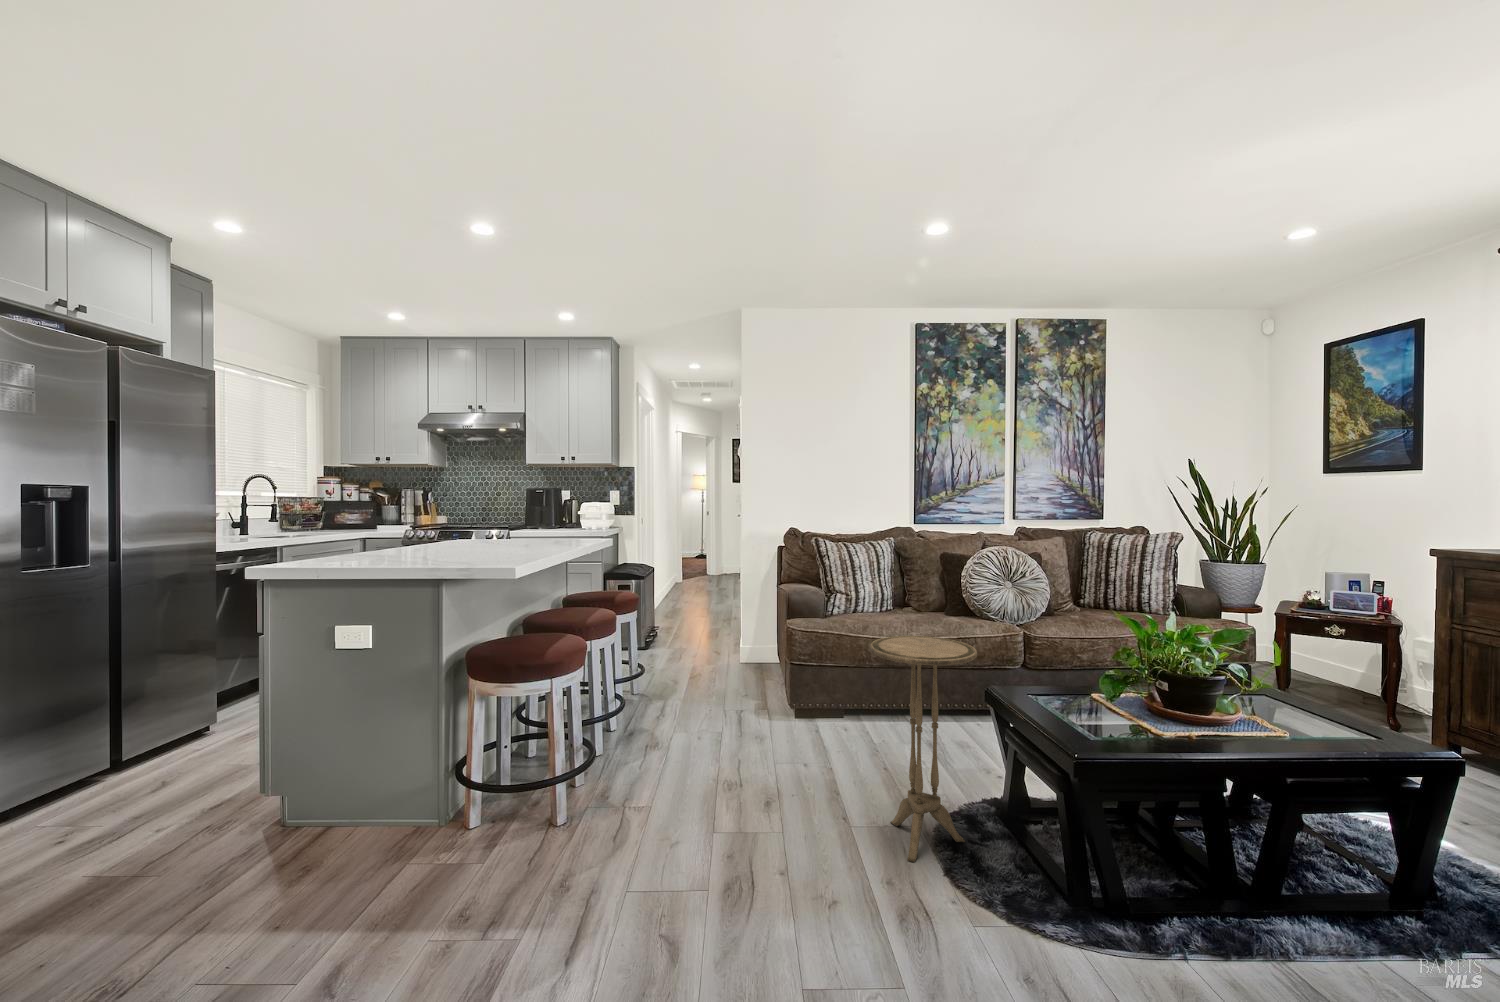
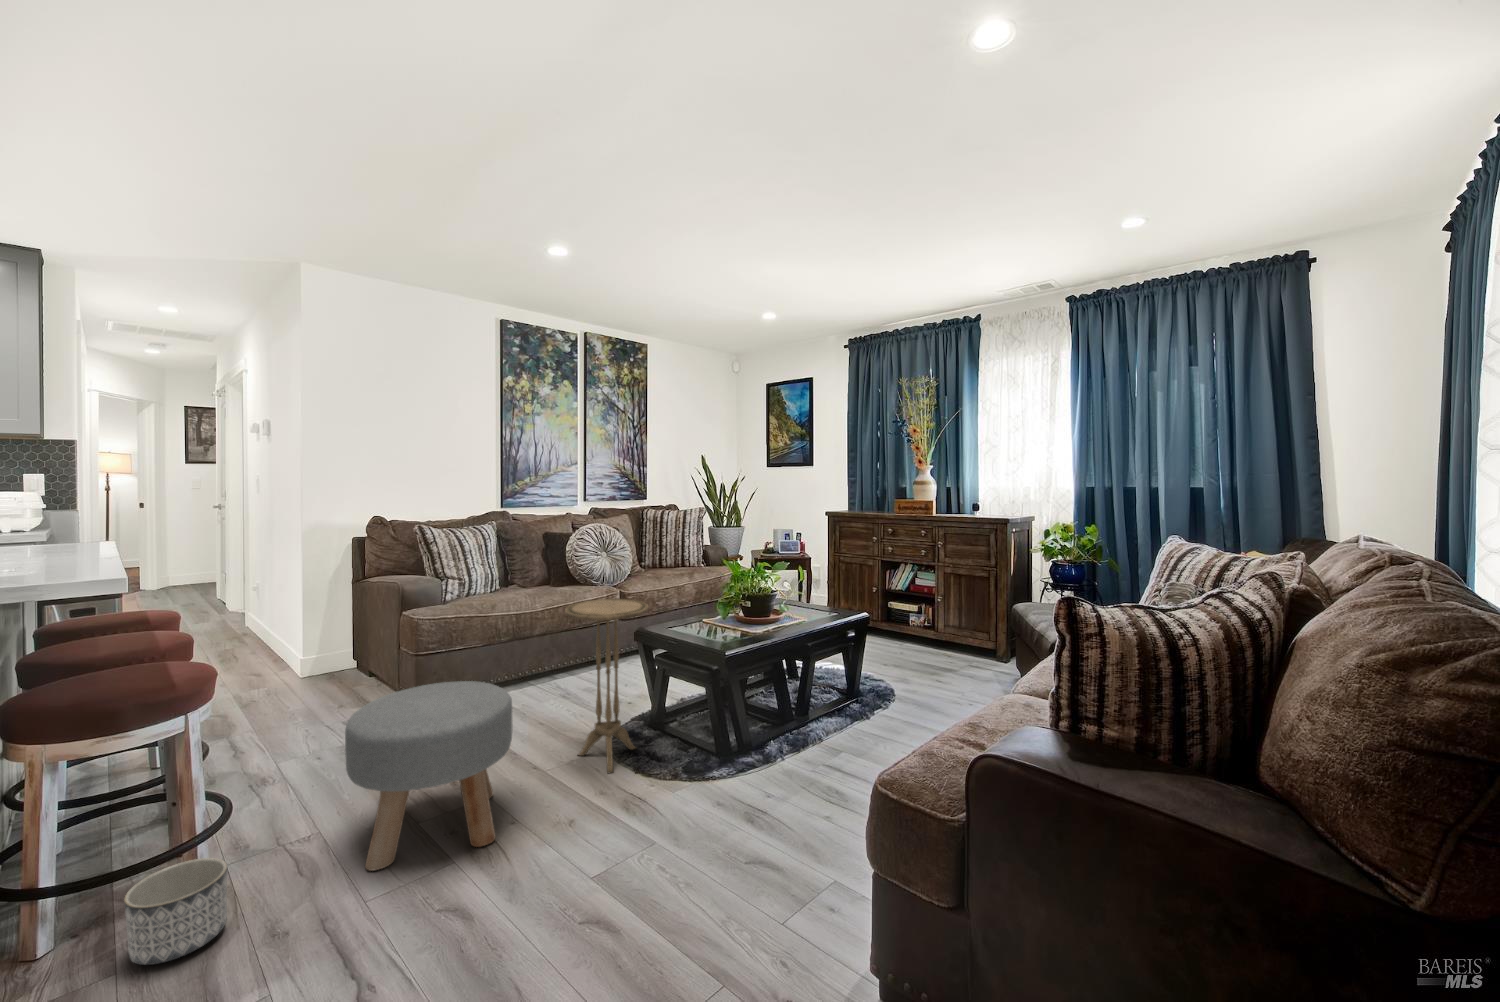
ottoman: none [634,694,787,887] -> present [345,681,512,871]
planter: none [473,795,538,872] -> present [124,858,227,965]

